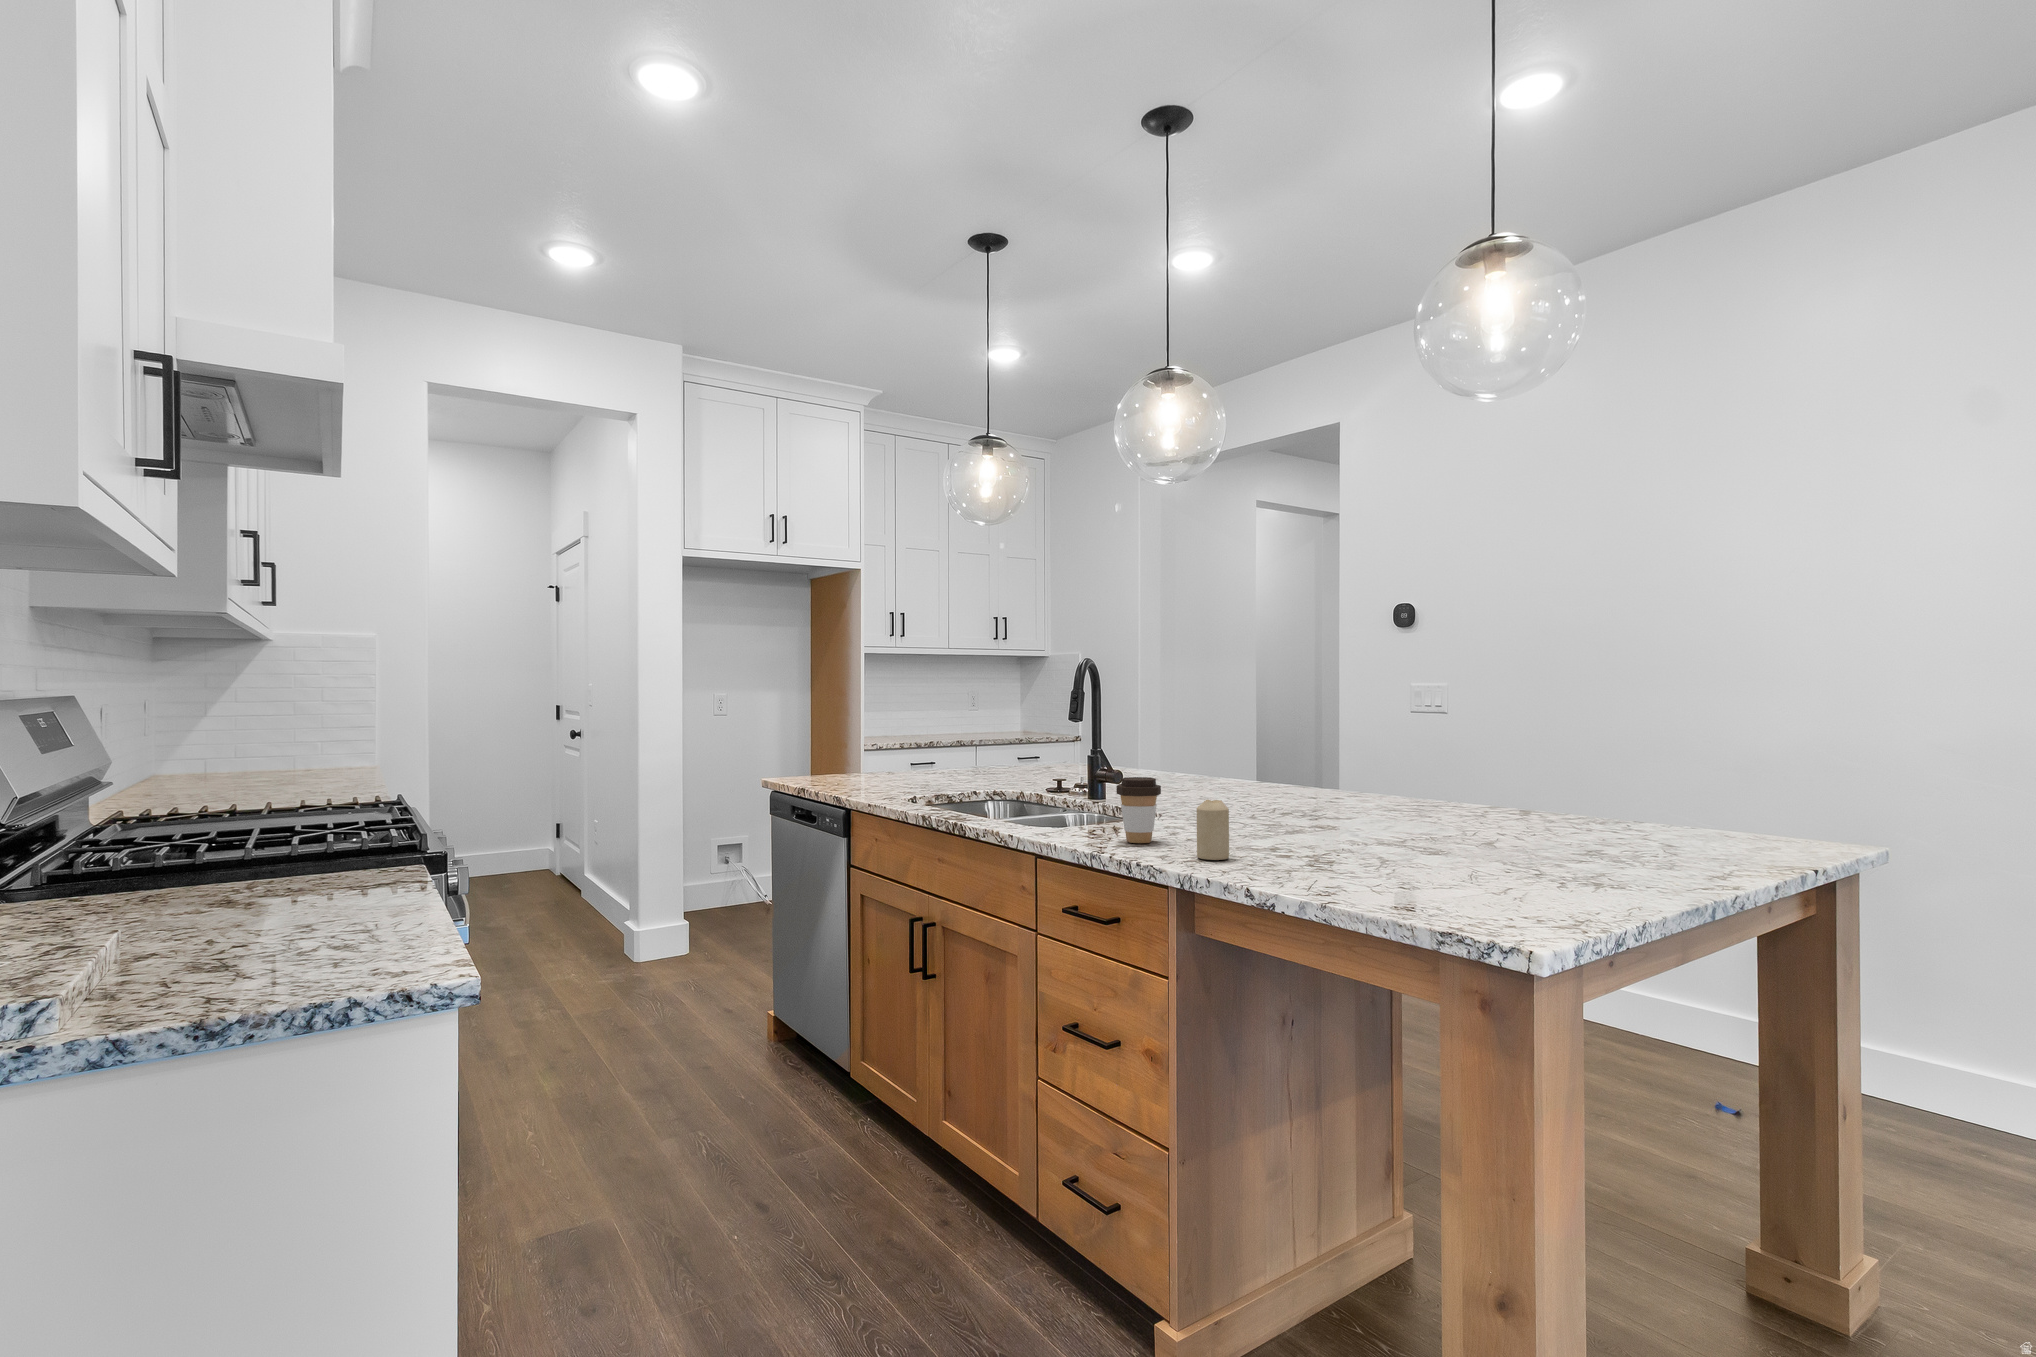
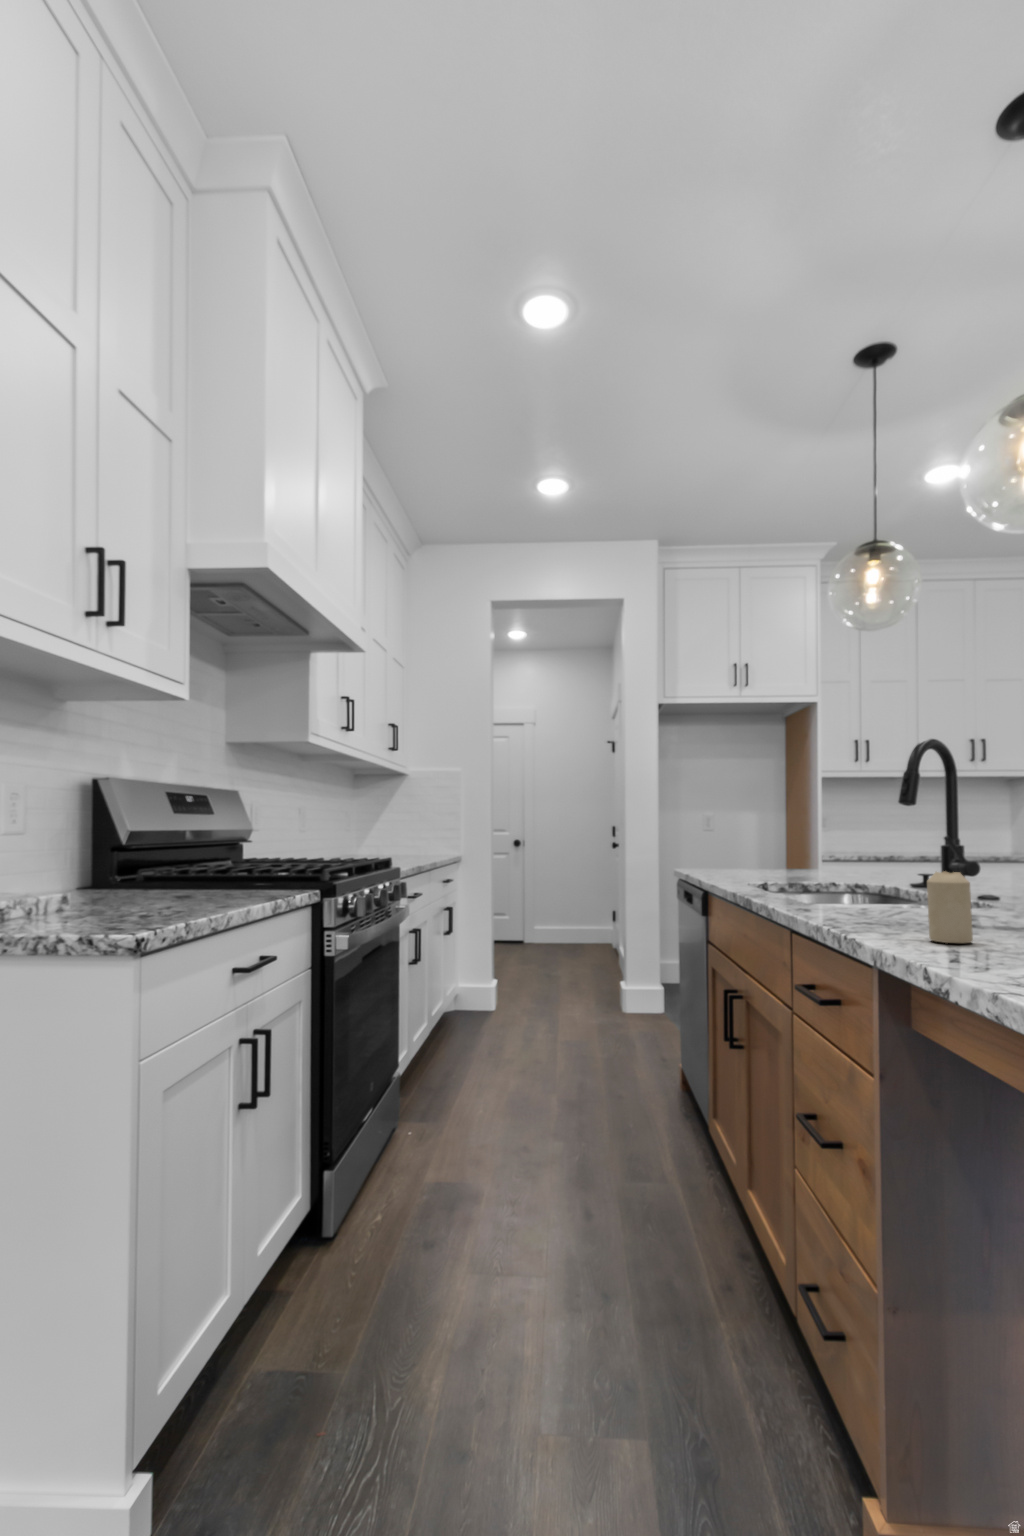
coffee cup: present [1116,777,1161,843] -> none [869,852,922,925]

